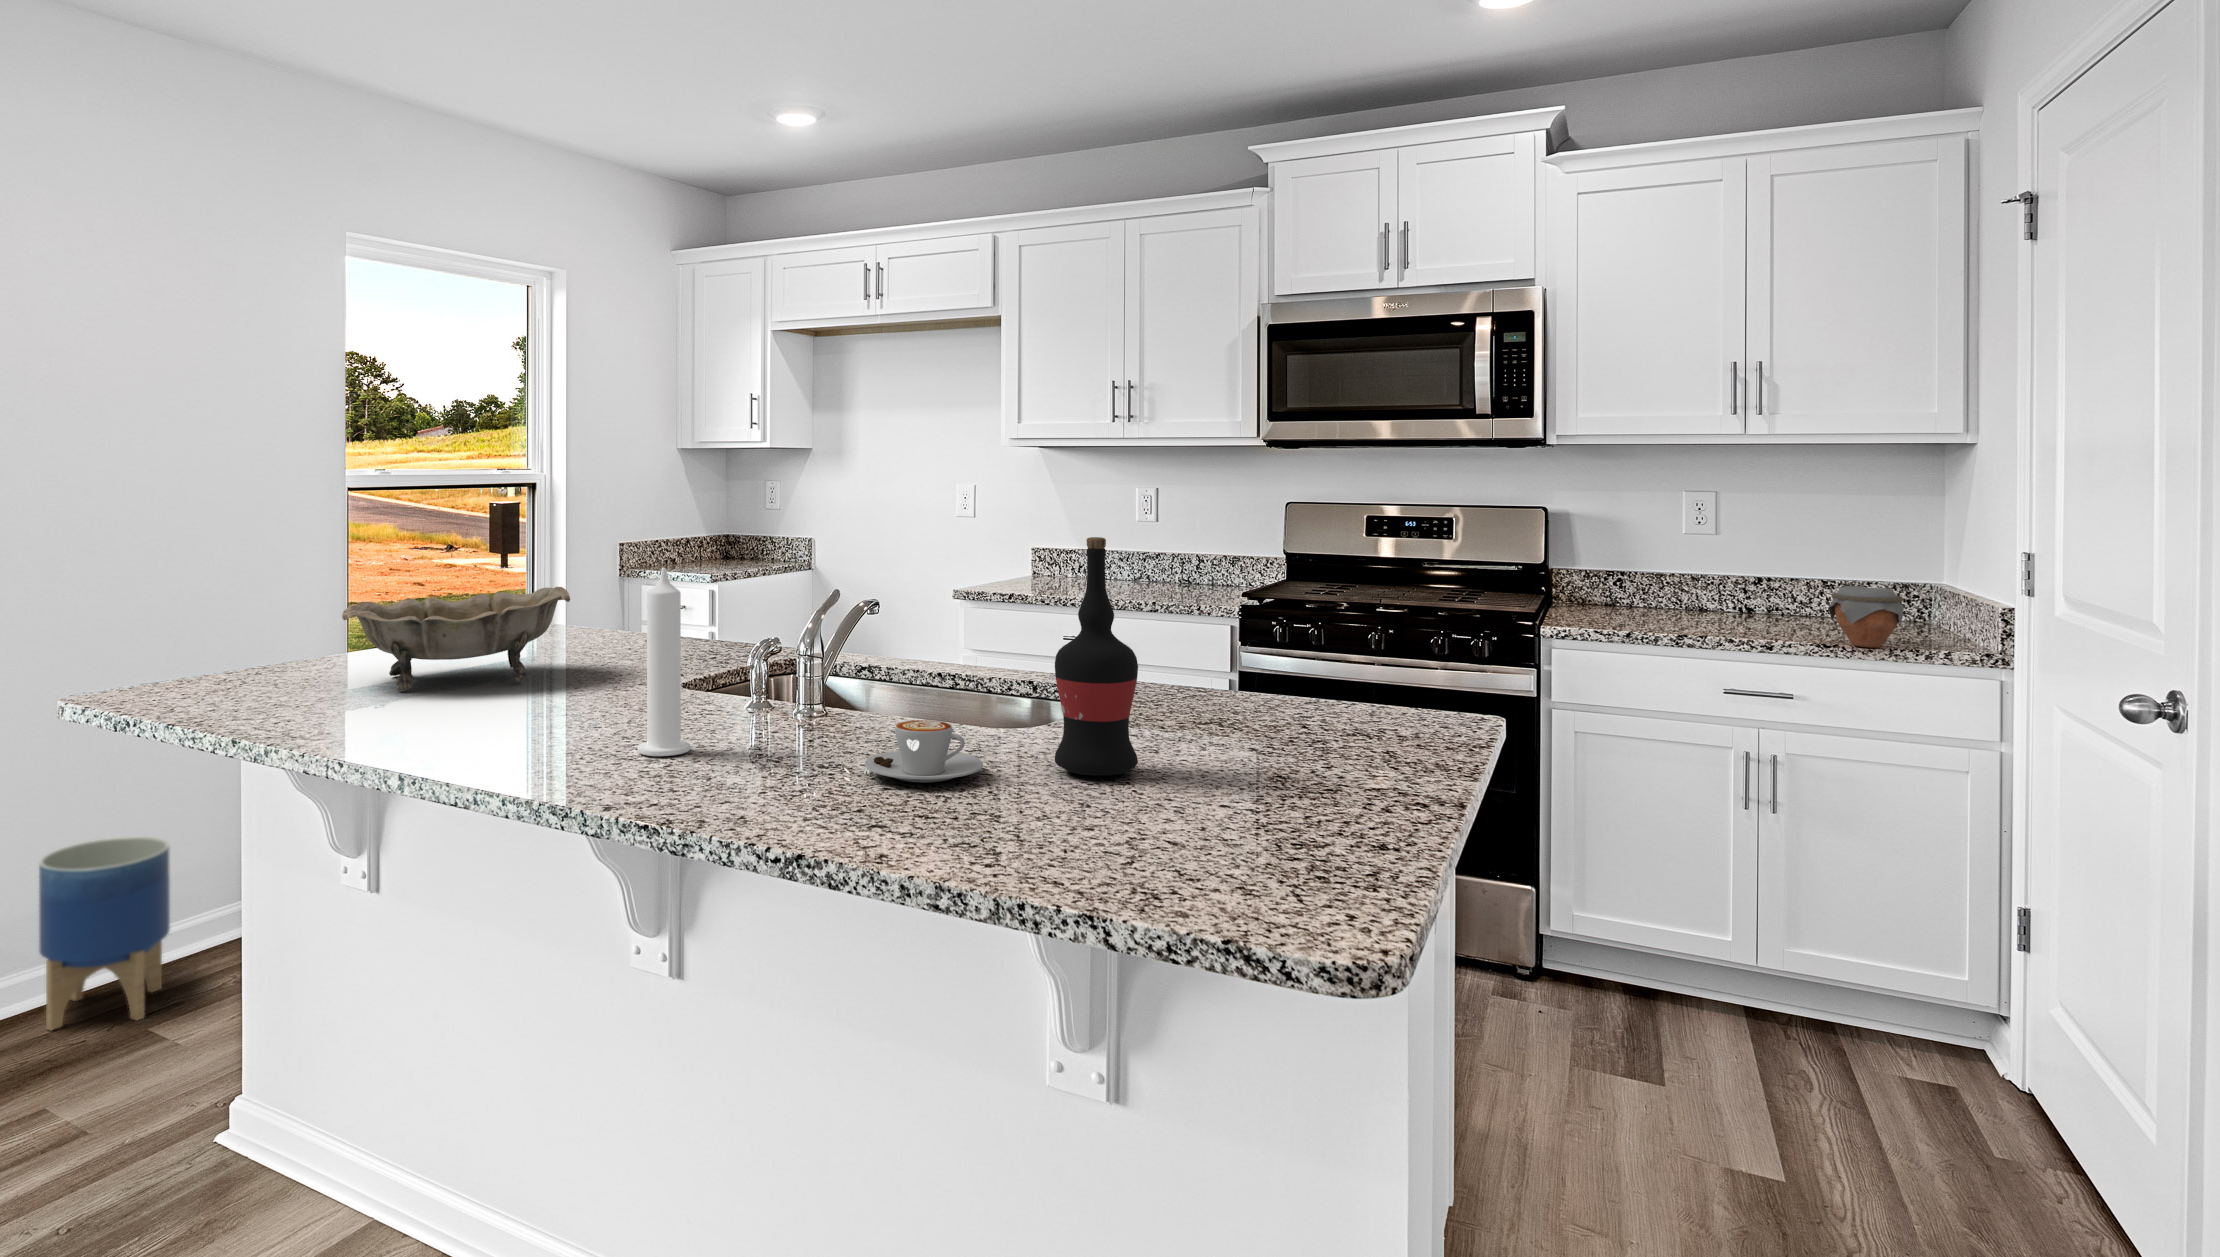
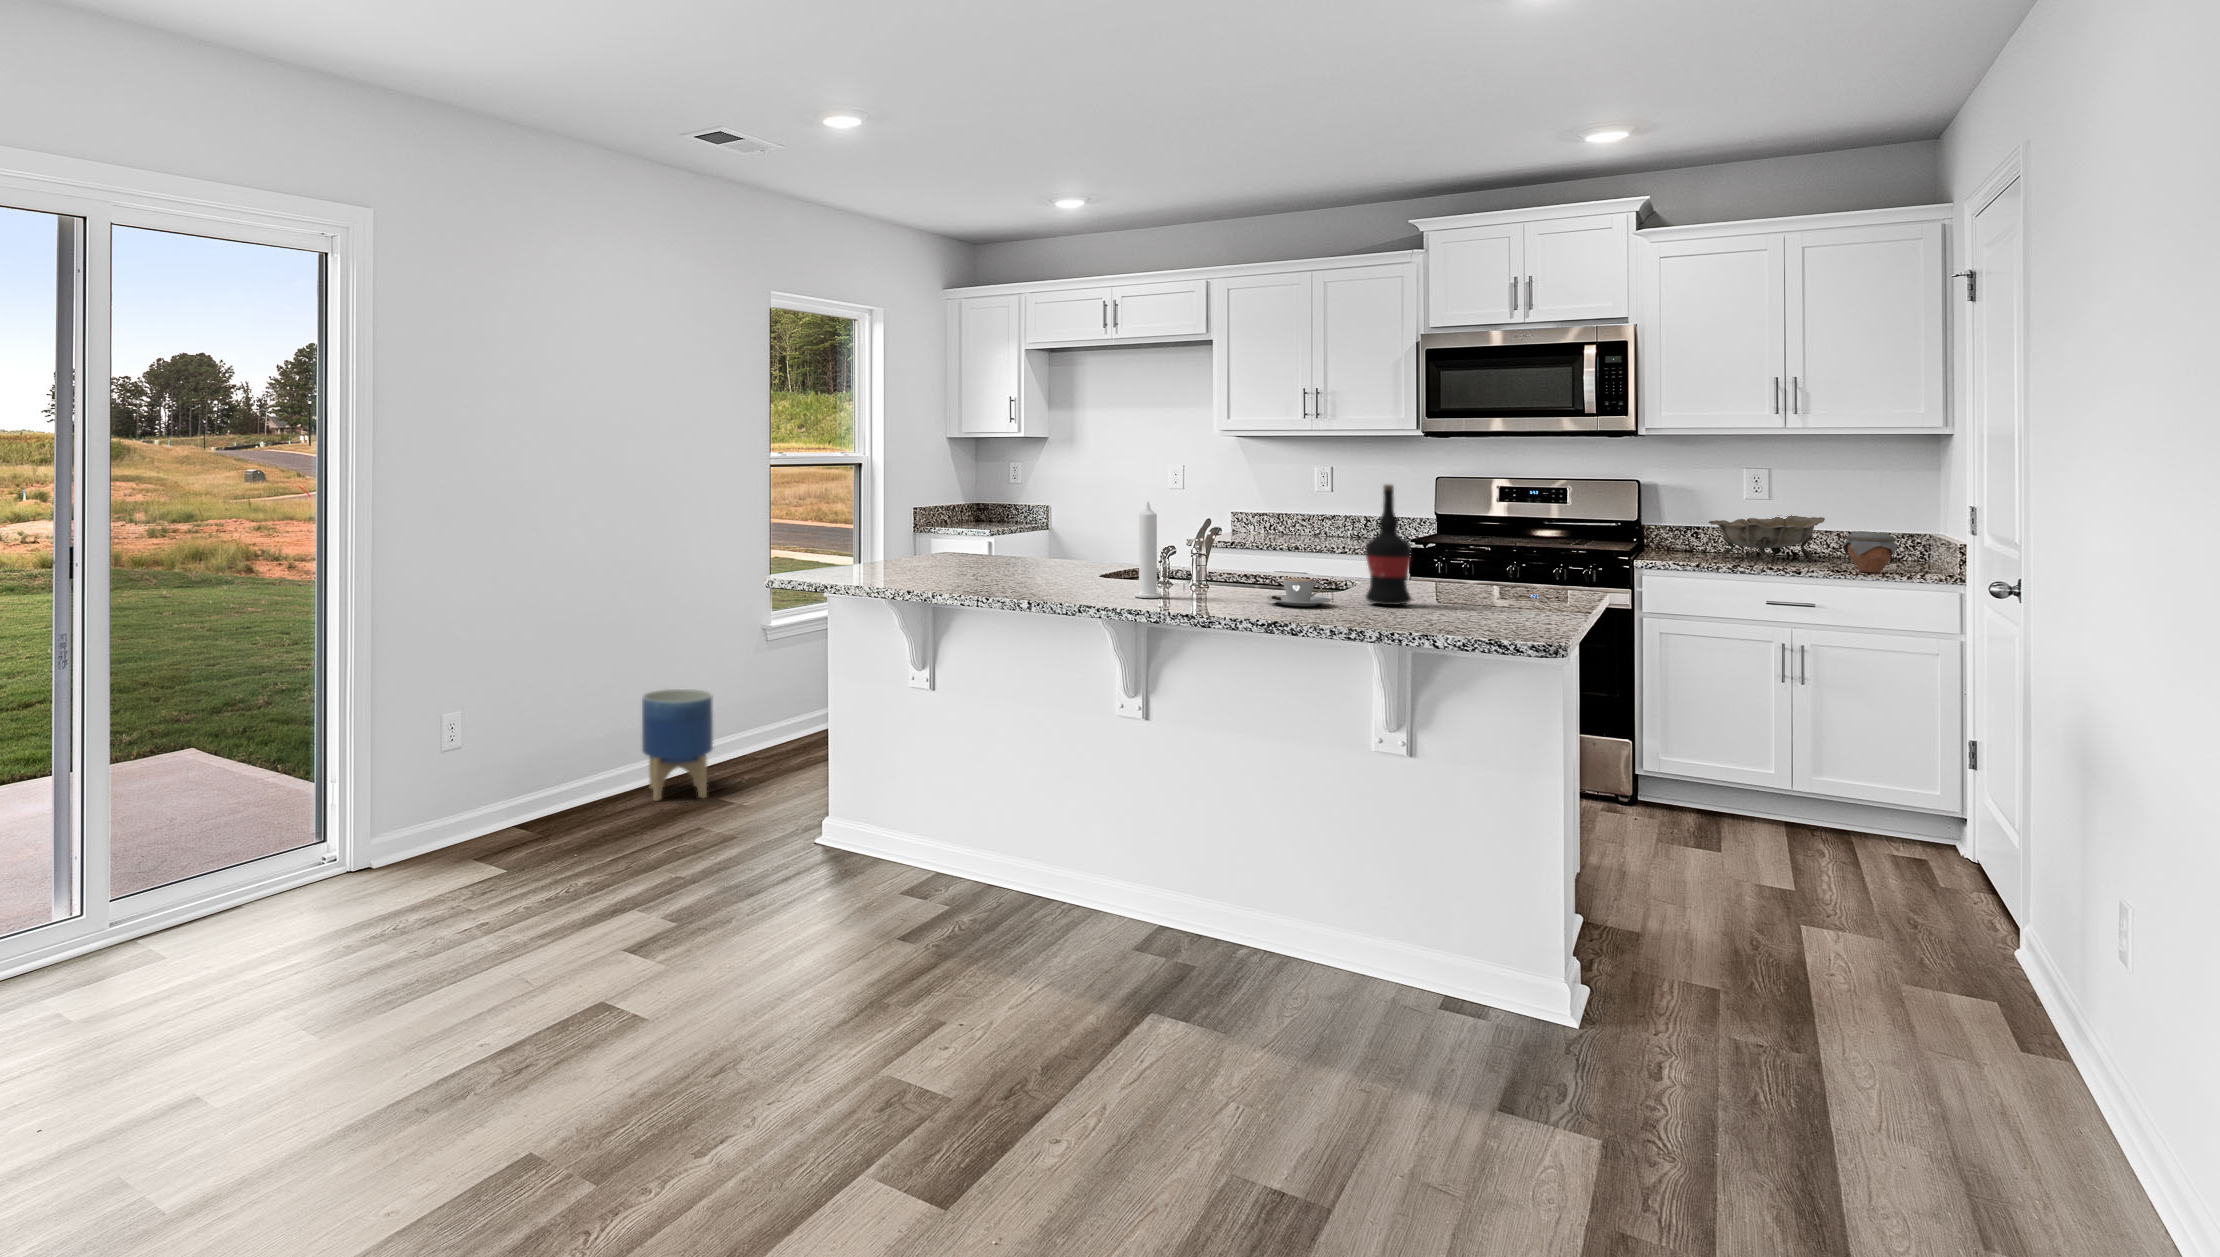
decorative bowl: present [342,587,570,691] -> present [1709,515,1825,561]

